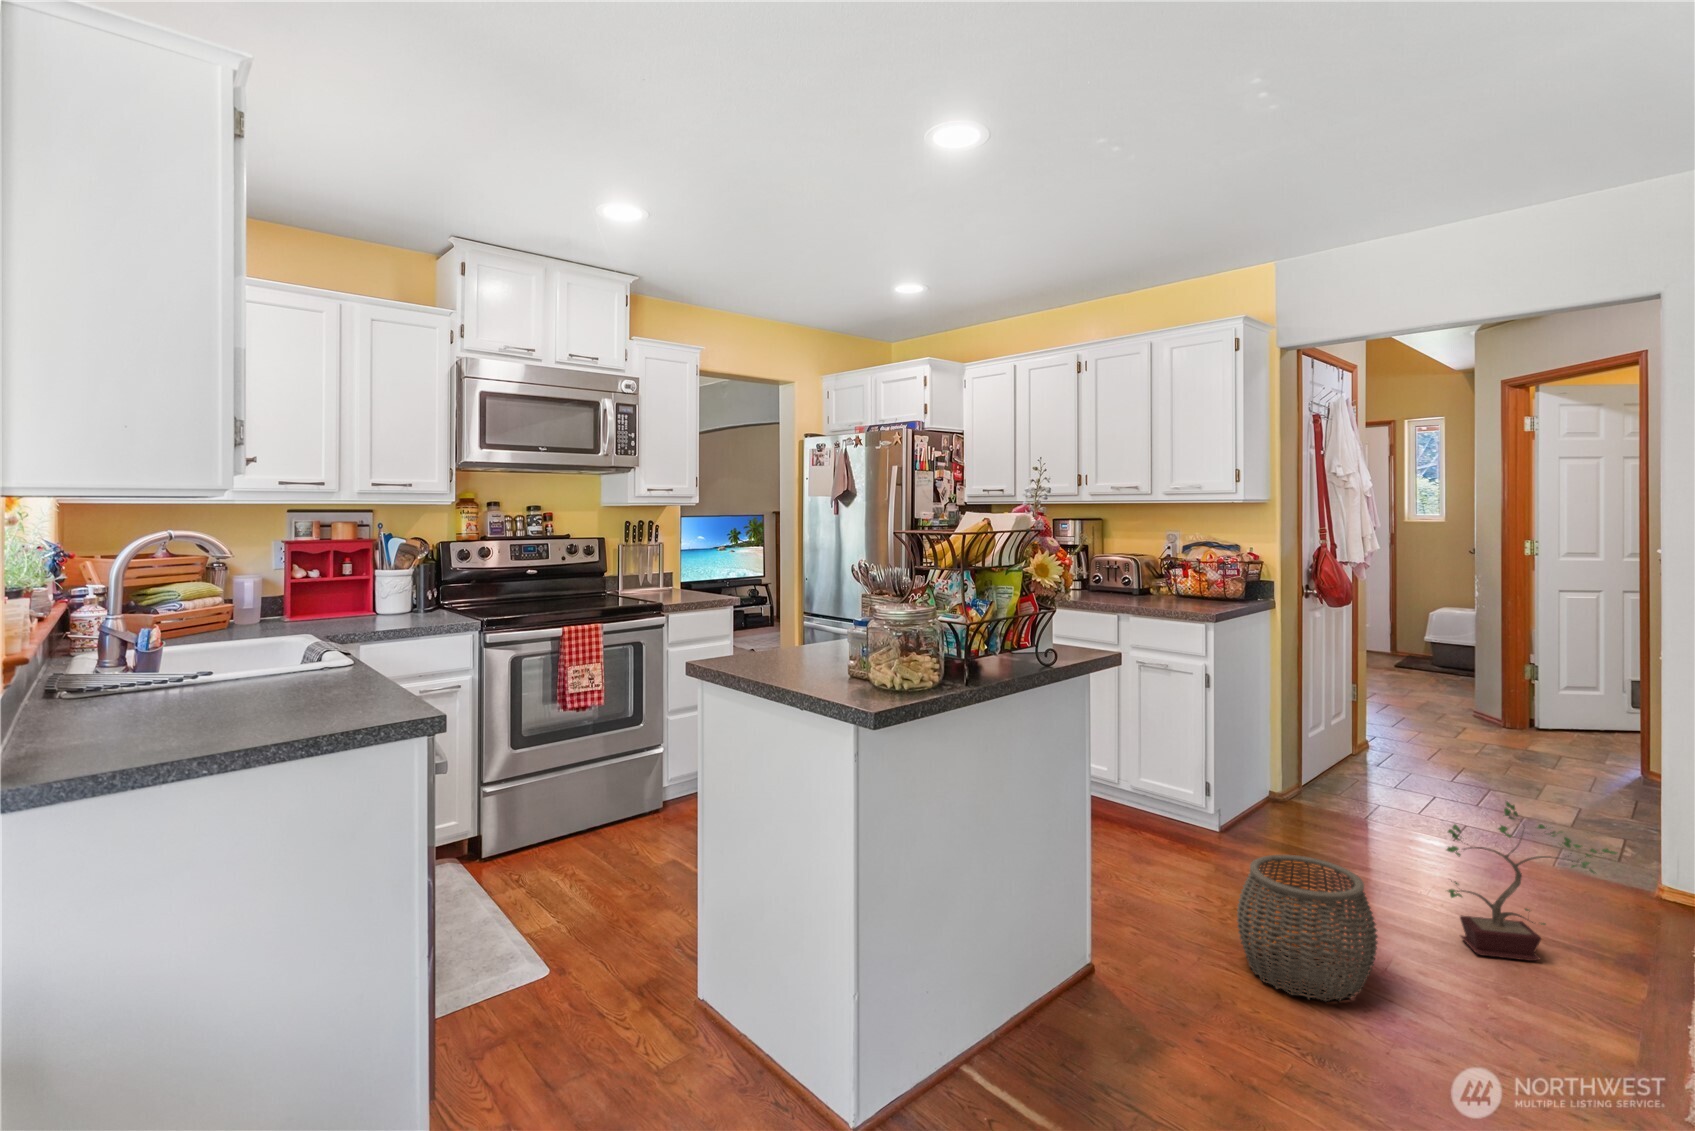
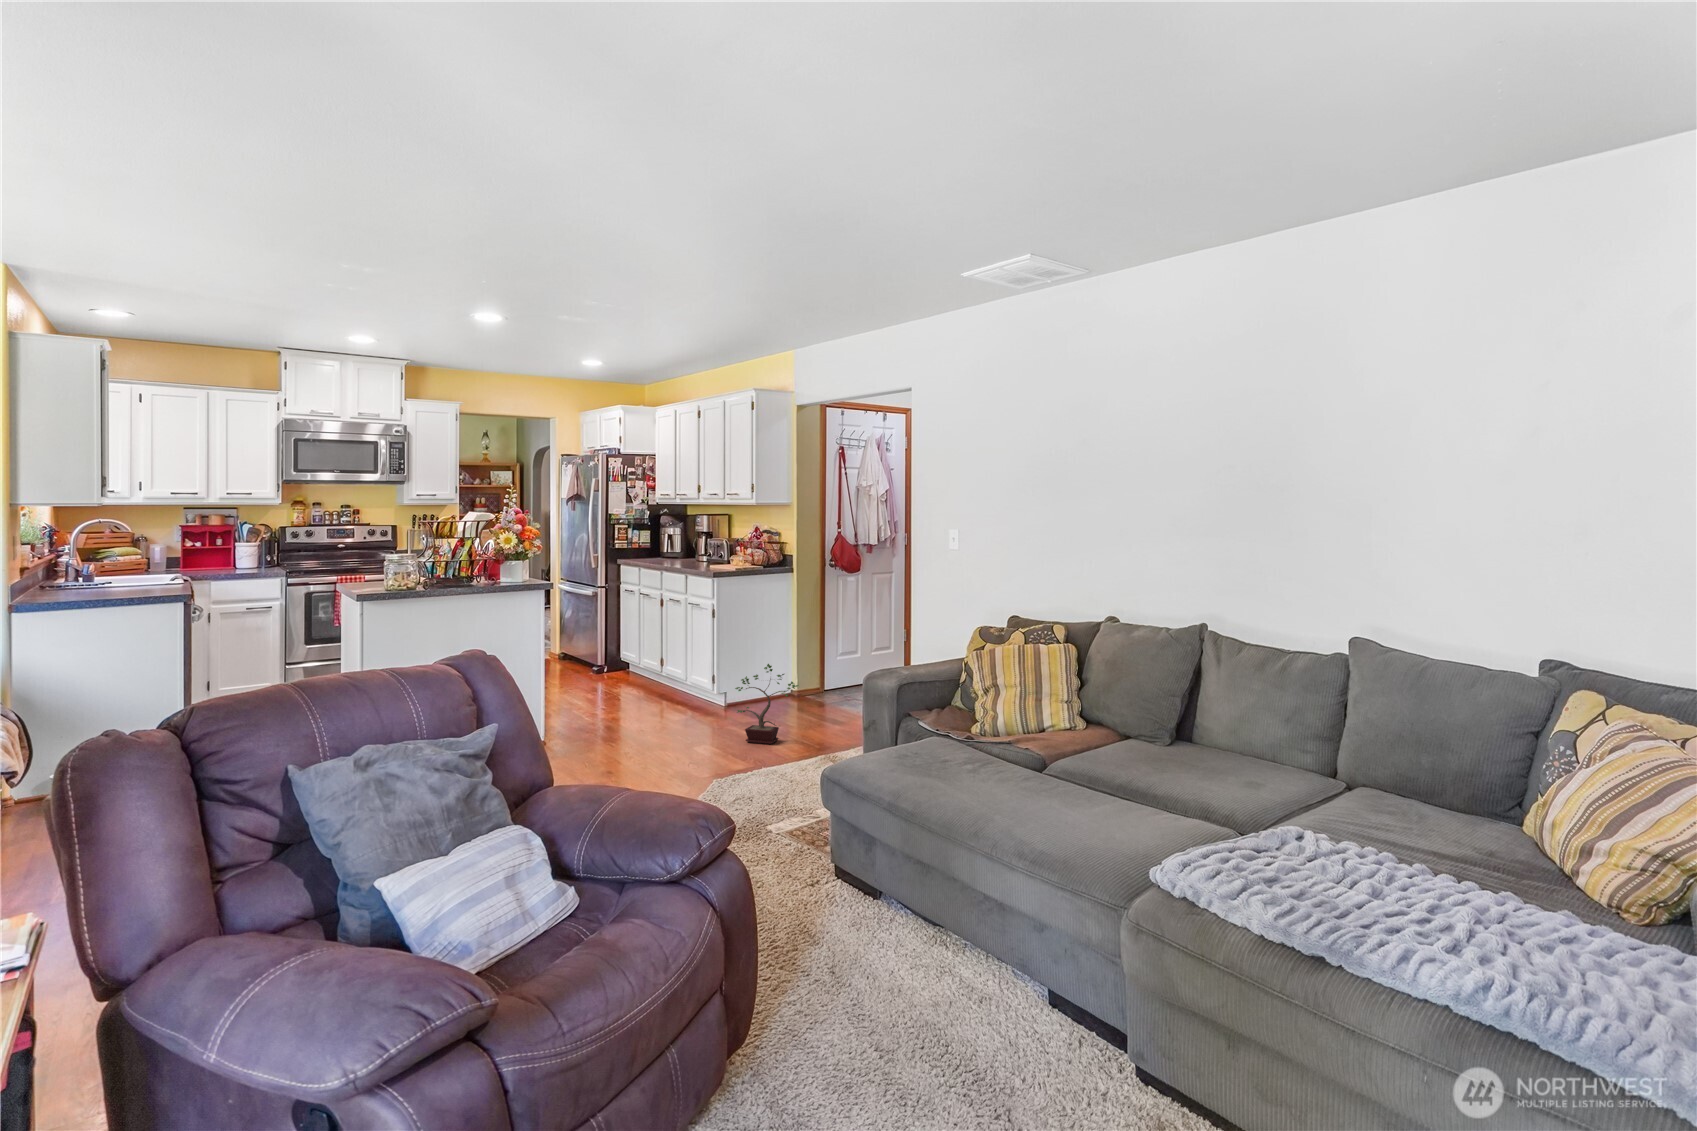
woven basket: present [1236,855,1378,1001] -> none [612,689,675,752]

